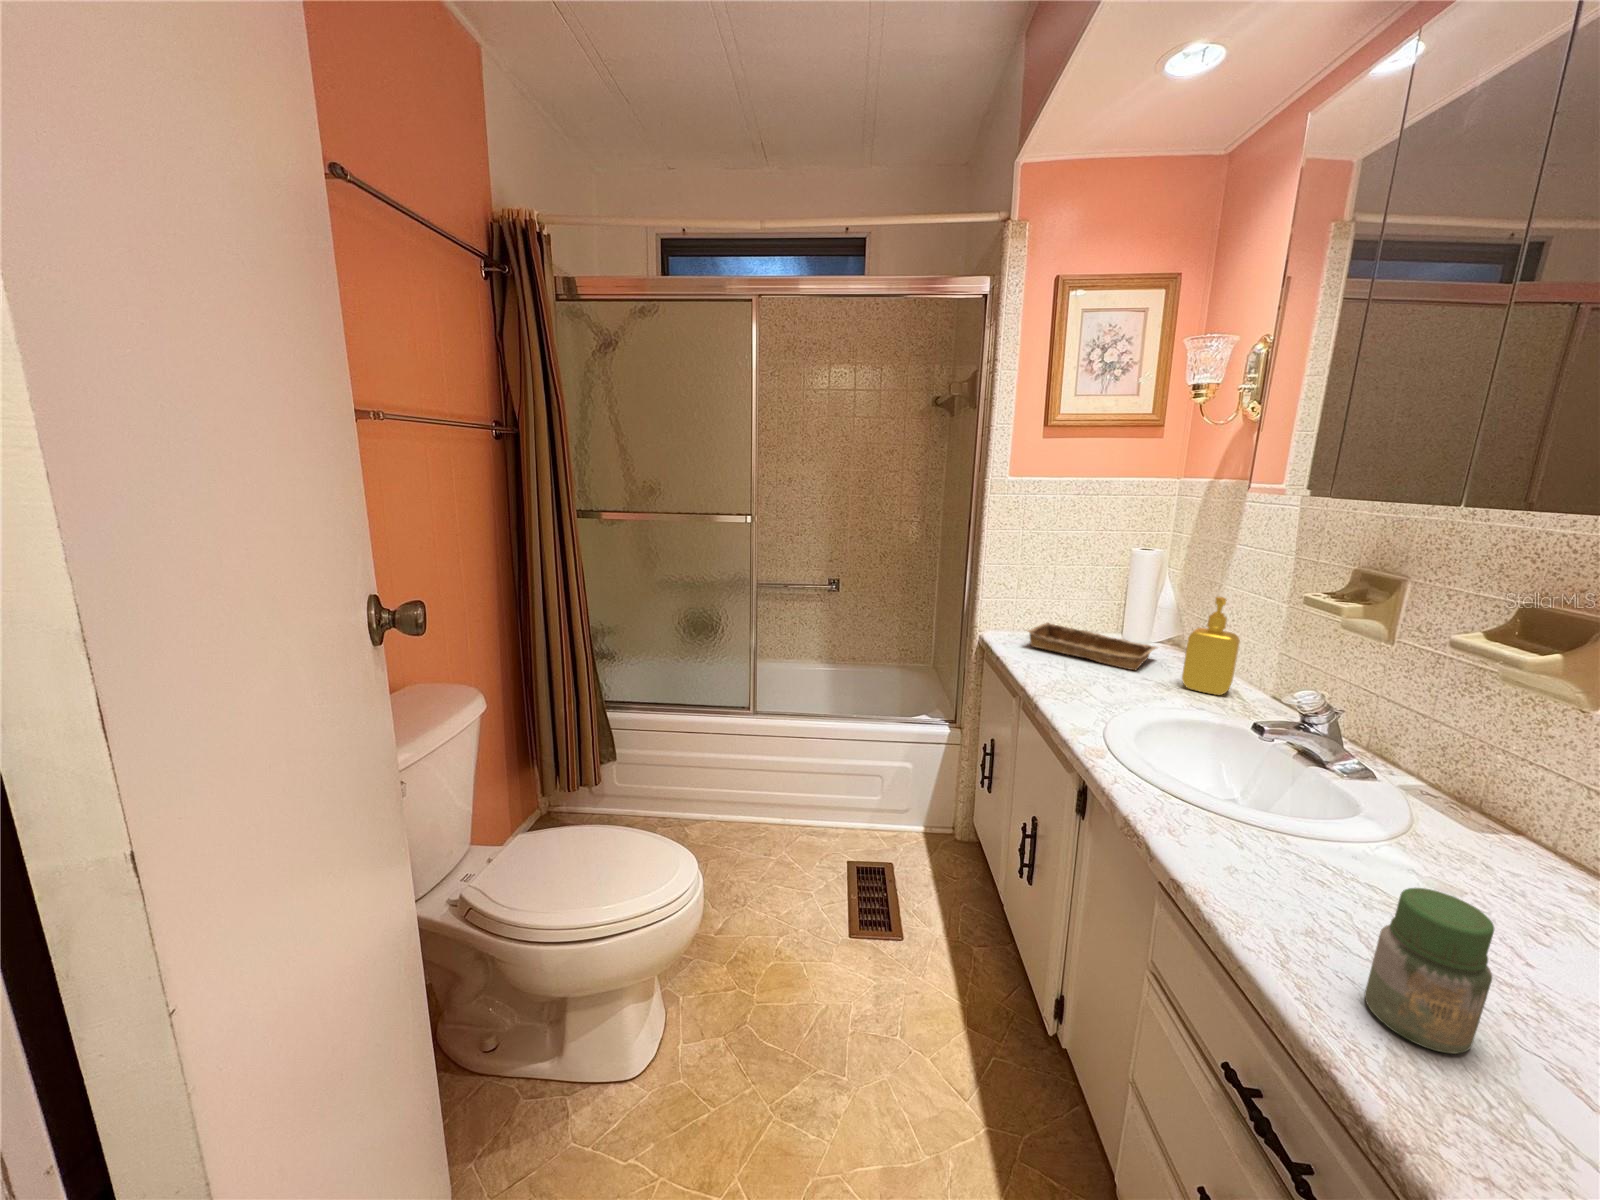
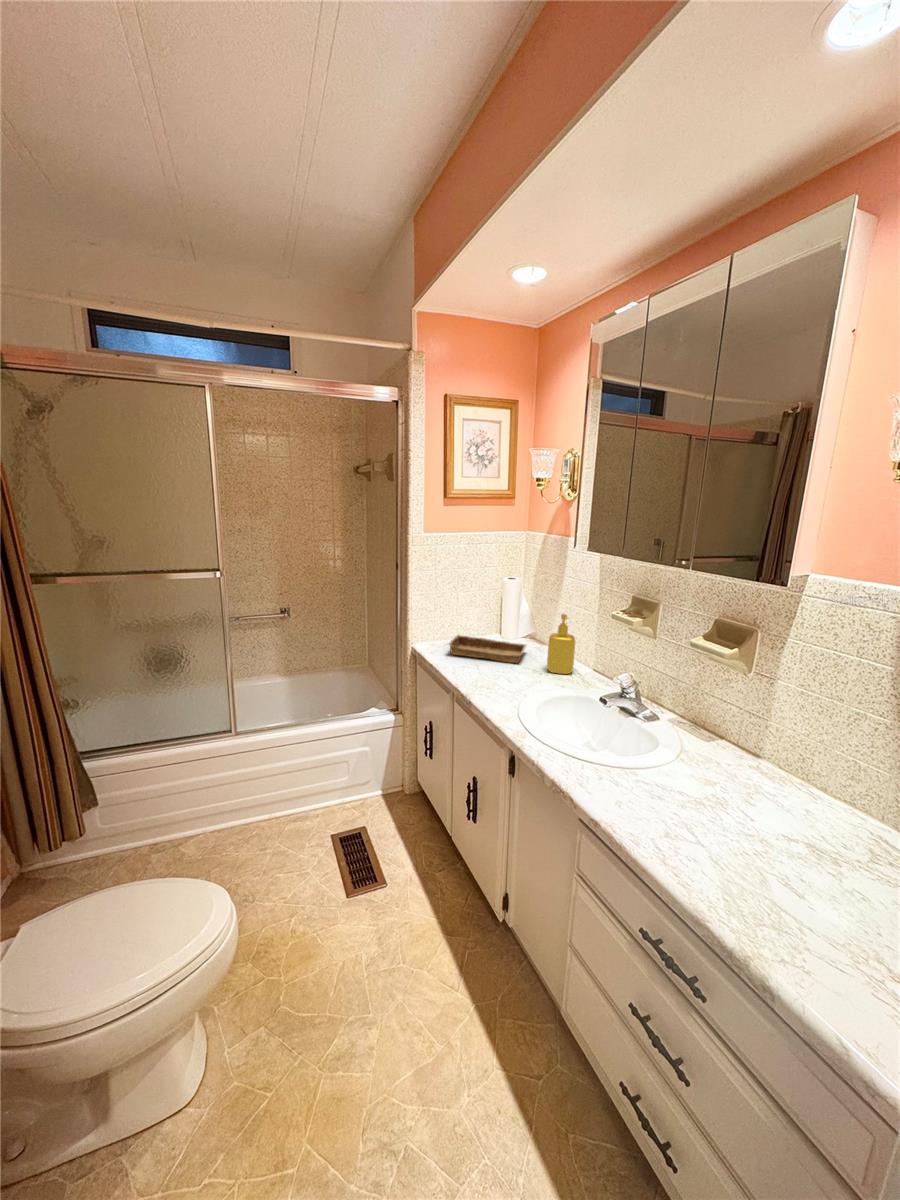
jar: present [1365,888,1494,1054] -> none [706,804,762,893]

